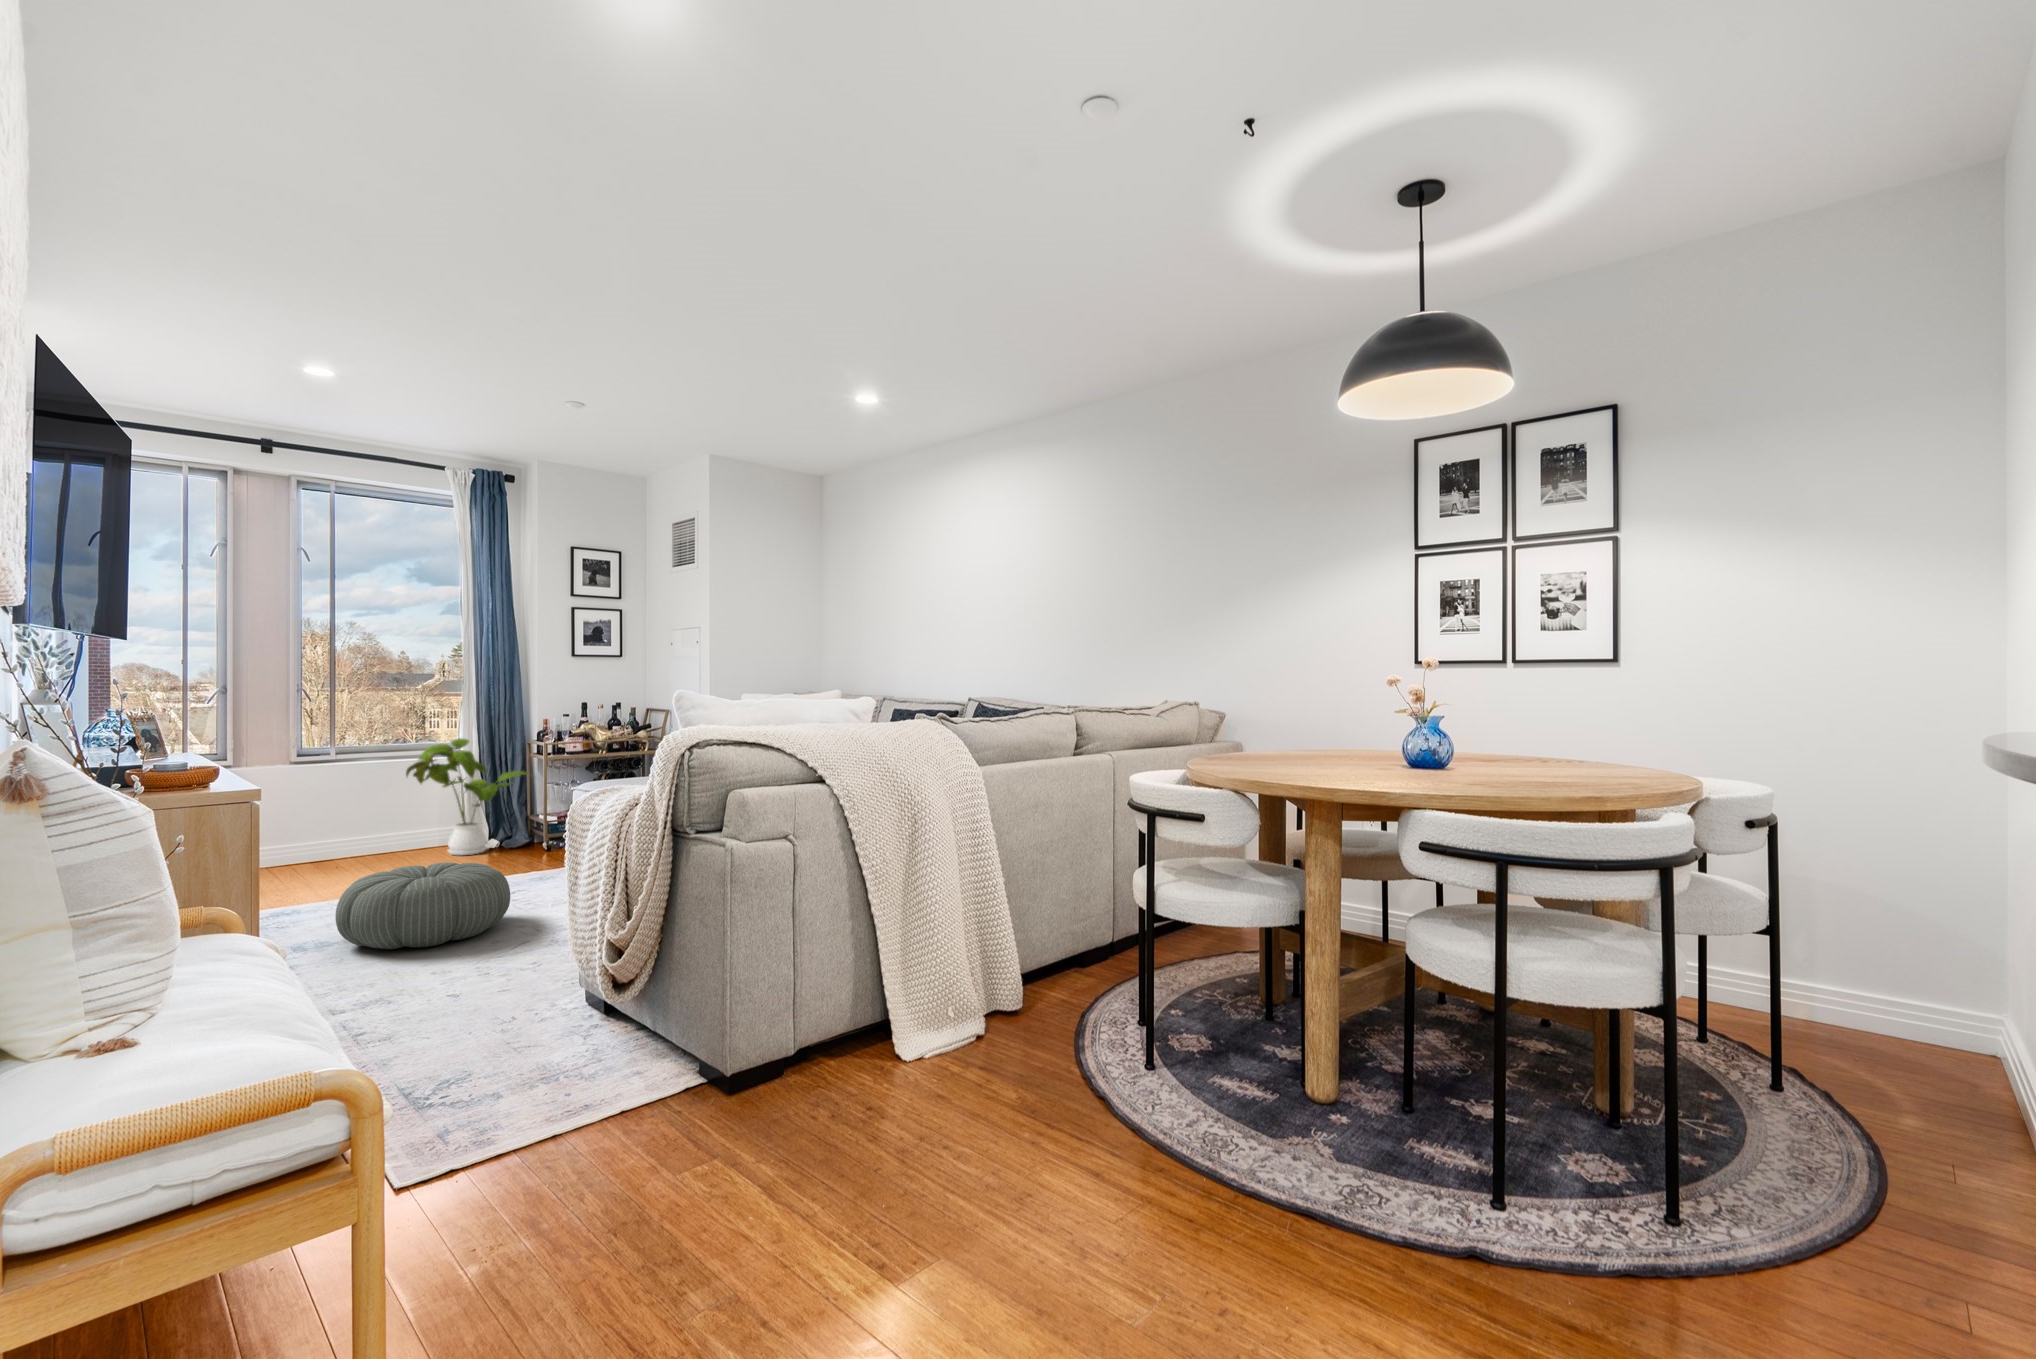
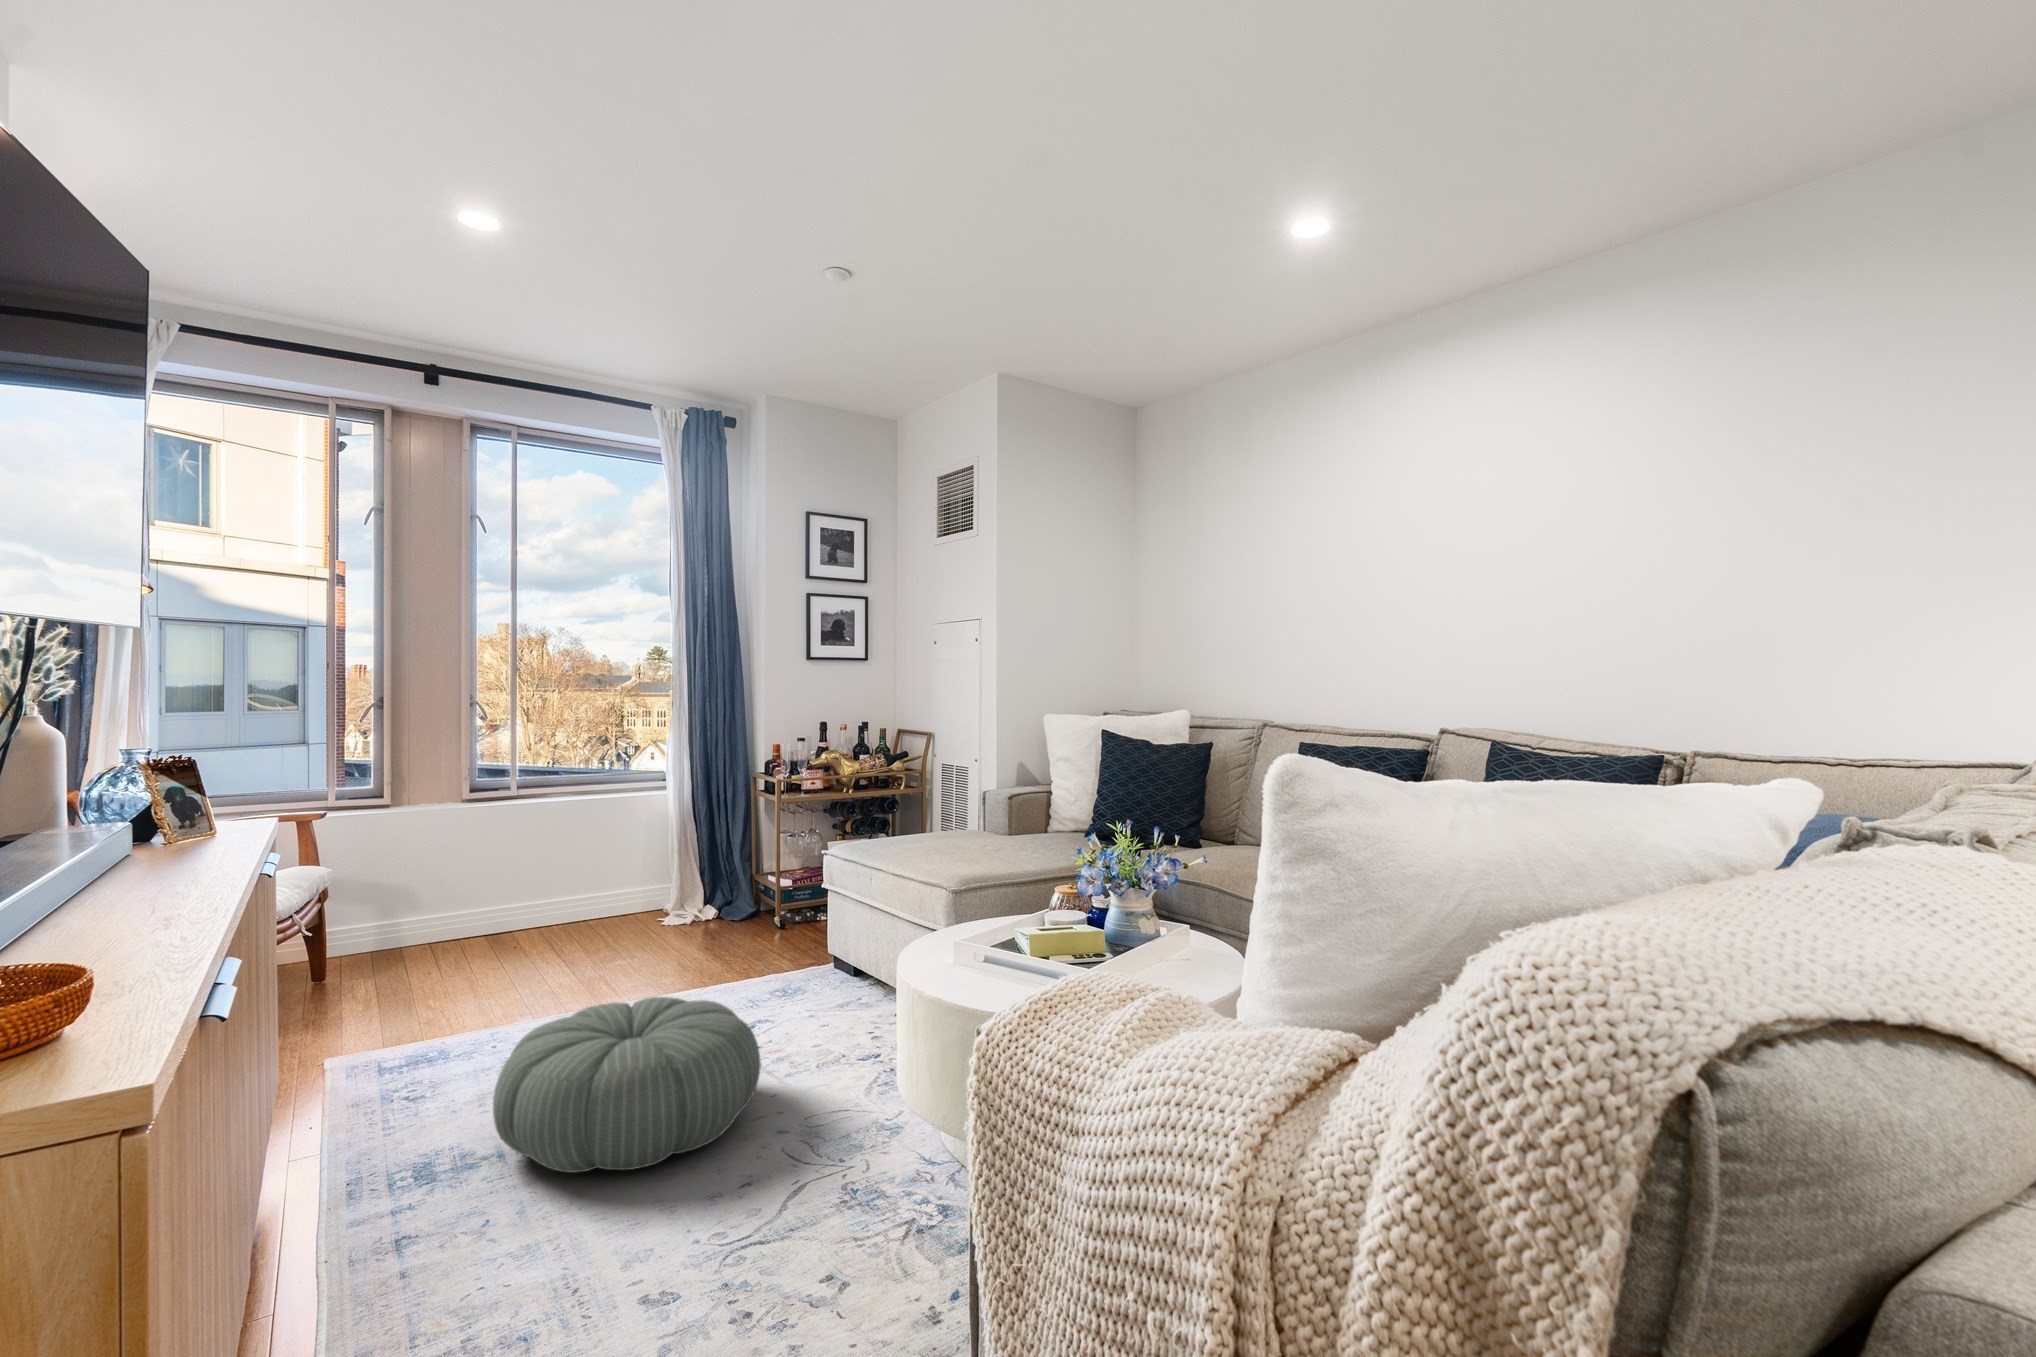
house plant: present [406,738,528,855] -> none [602,773,767,935]

